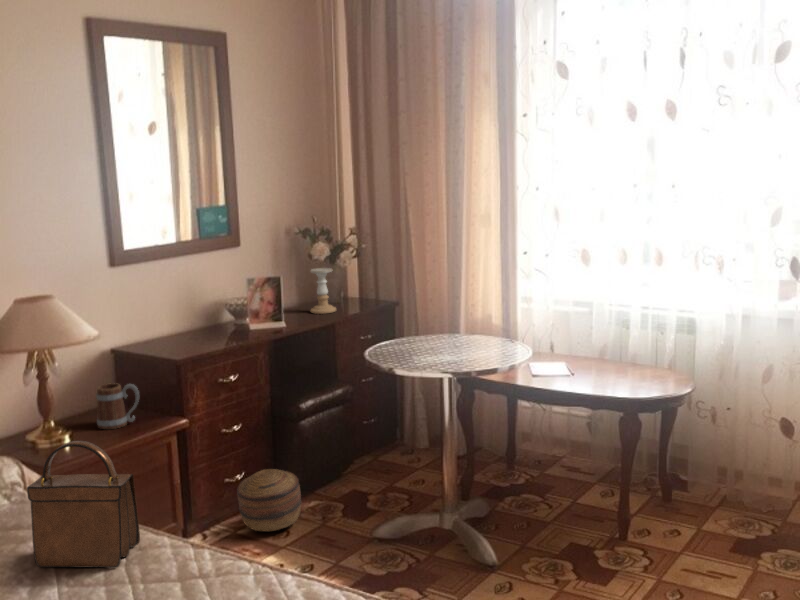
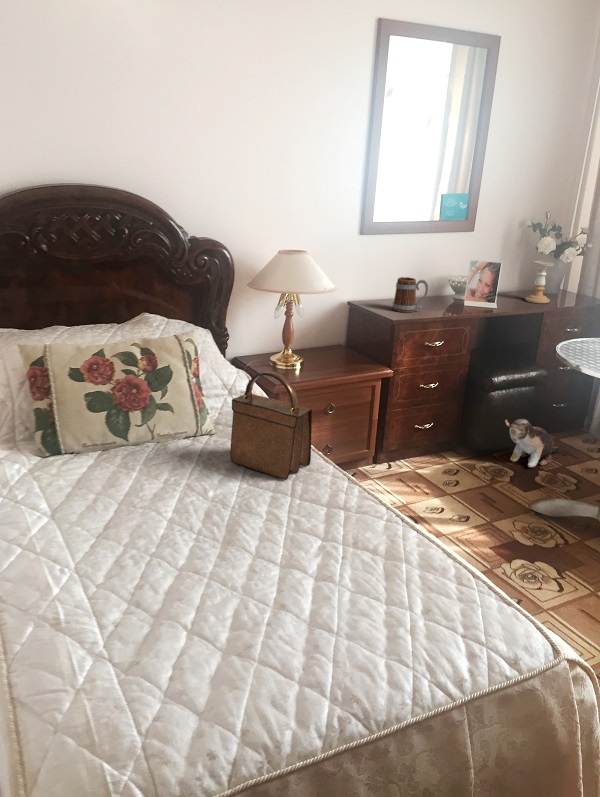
mug: present [96,383,139,429] -> present [393,277,428,312]
plush toy: none [323,442,383,494] -> present [505,419,559,467]
basket: present [237,469,301,531] -> none [422,426,477,478]

